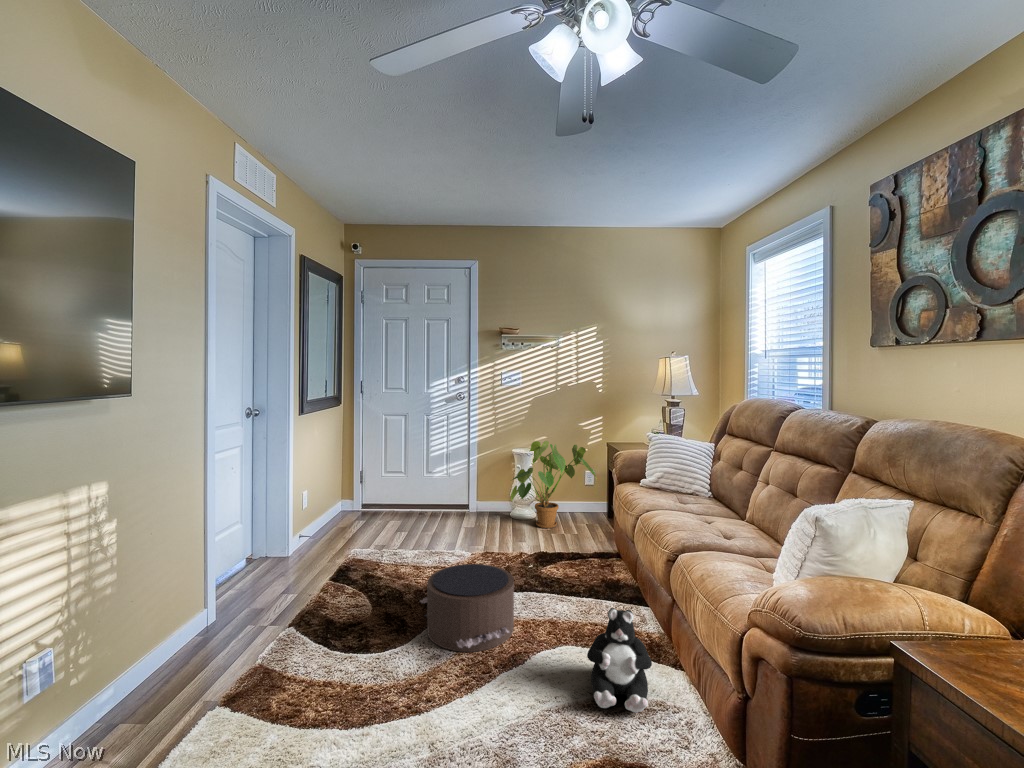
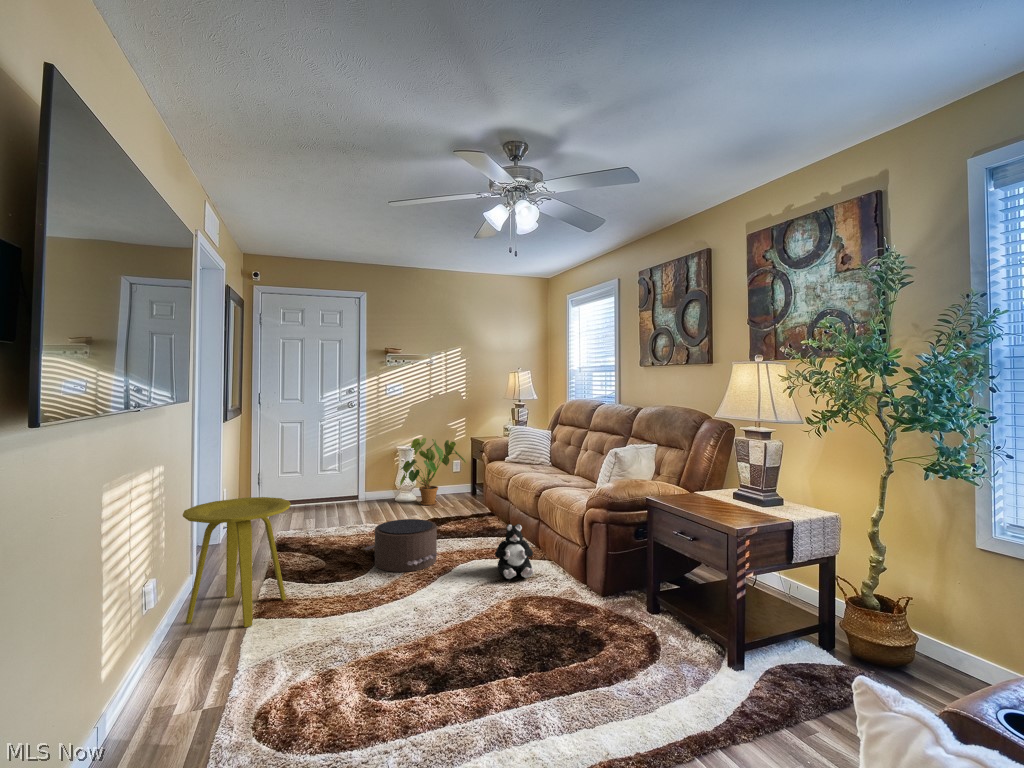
side table: none [134,527,288,727] -> present [183,497,291,627]

